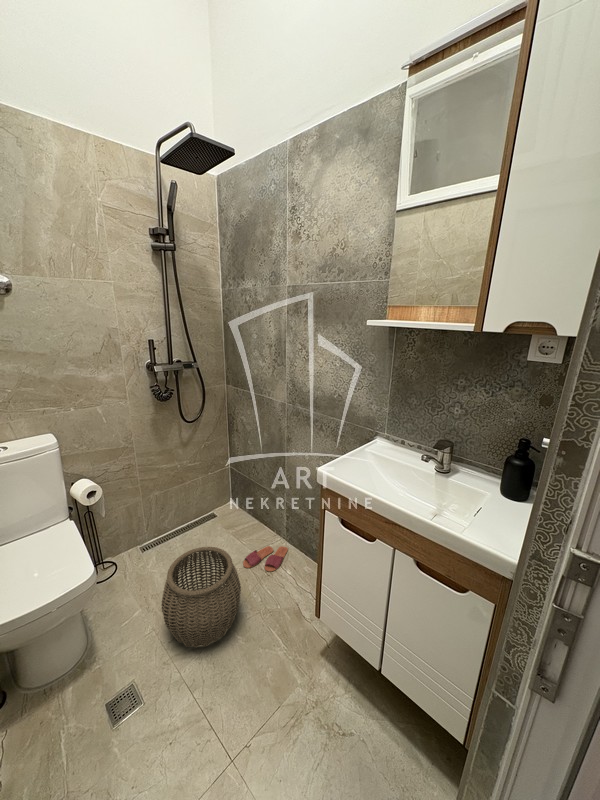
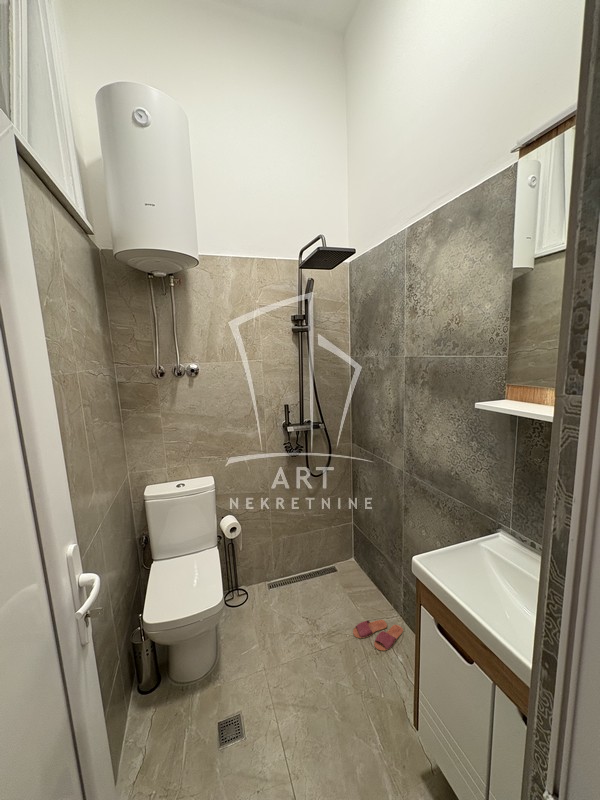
woven basket: present [161,547,241,647] -> none [270,603,342,707]

